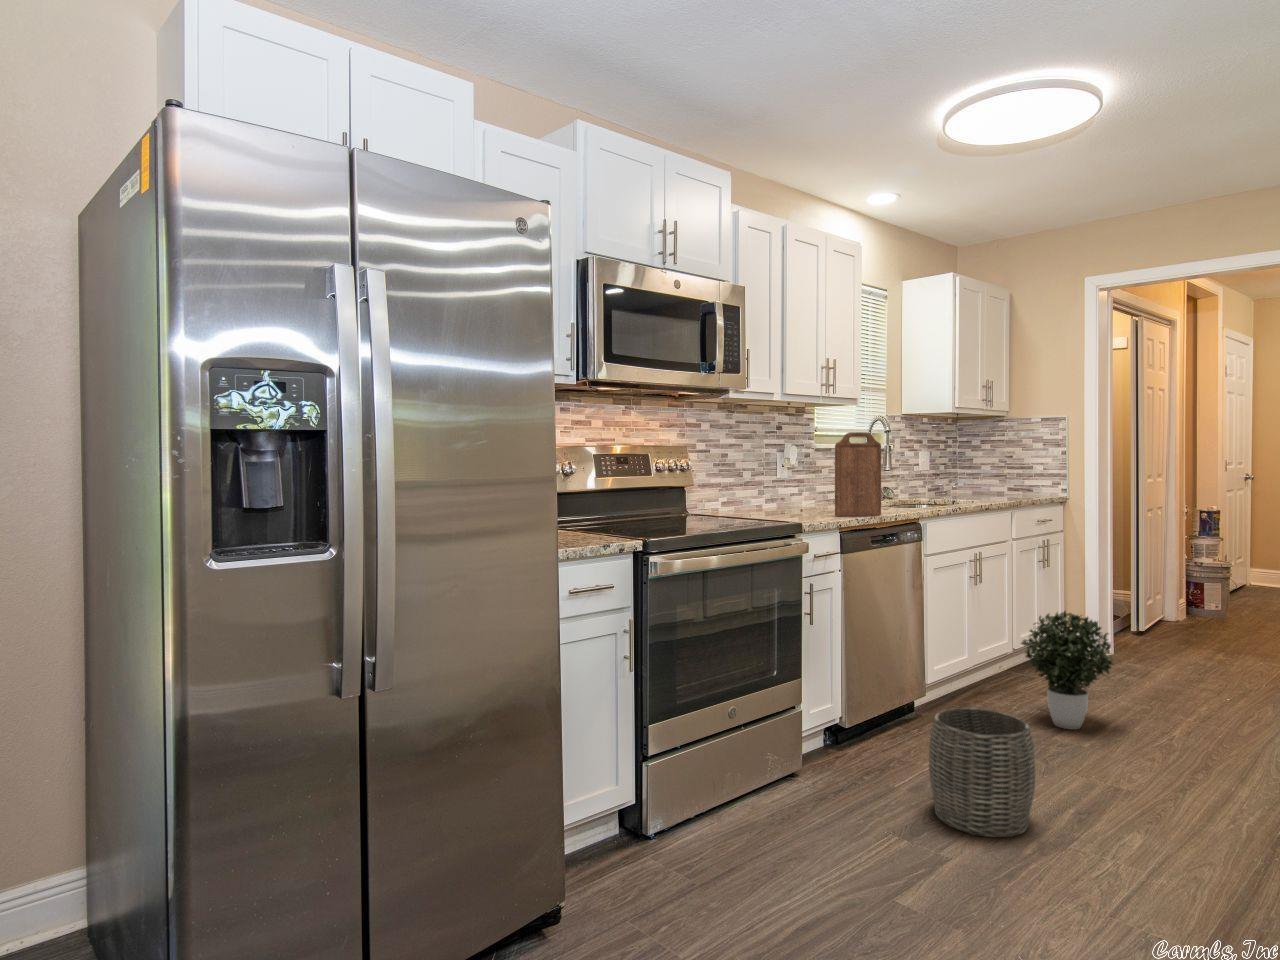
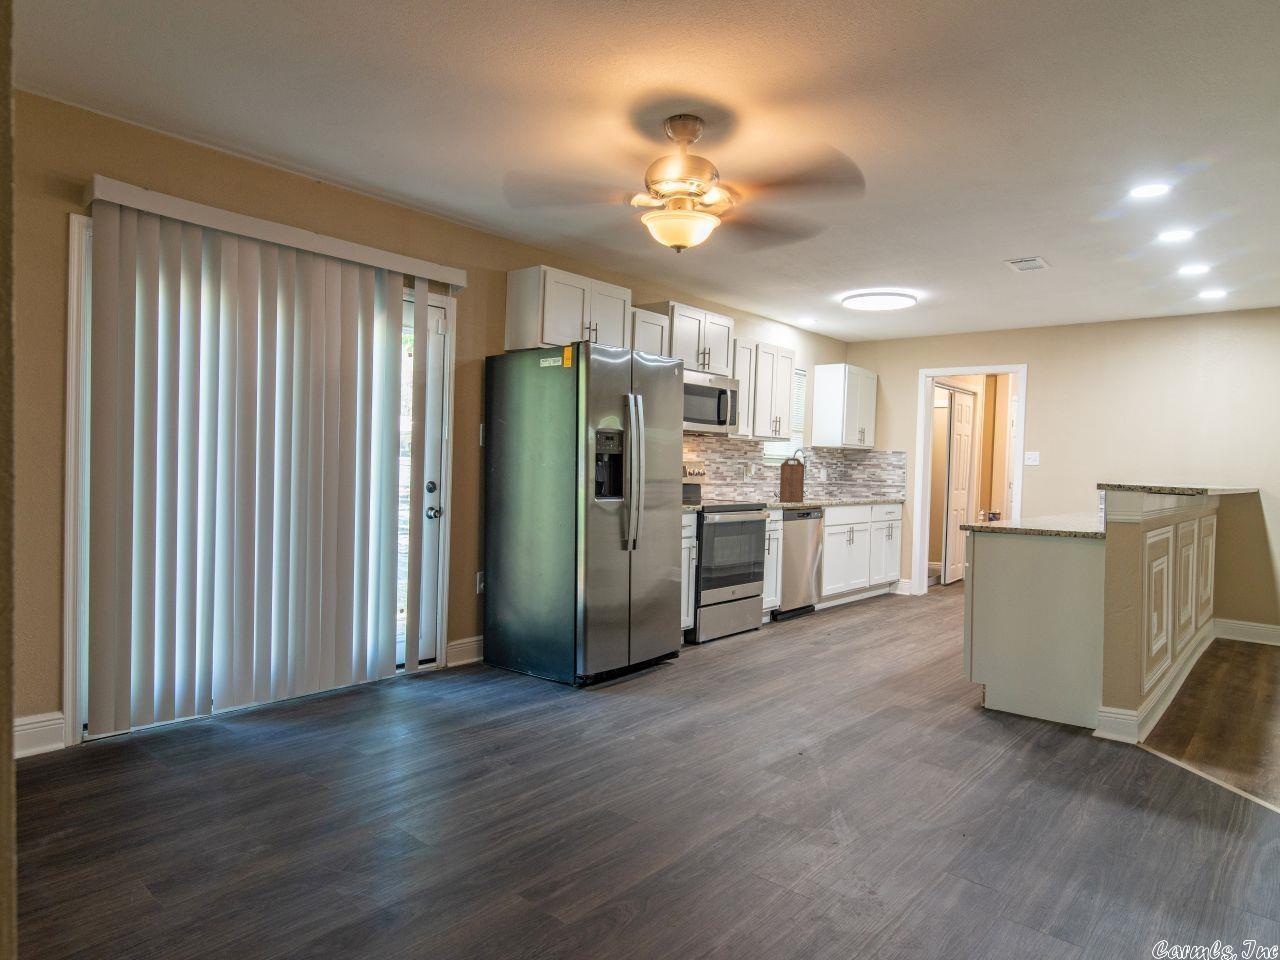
potted plant: present [1021,611,1114,730] -> none [872,556,918,618]
woven basket: present [929,708,1035,837] -> none [825,593,872,647]

